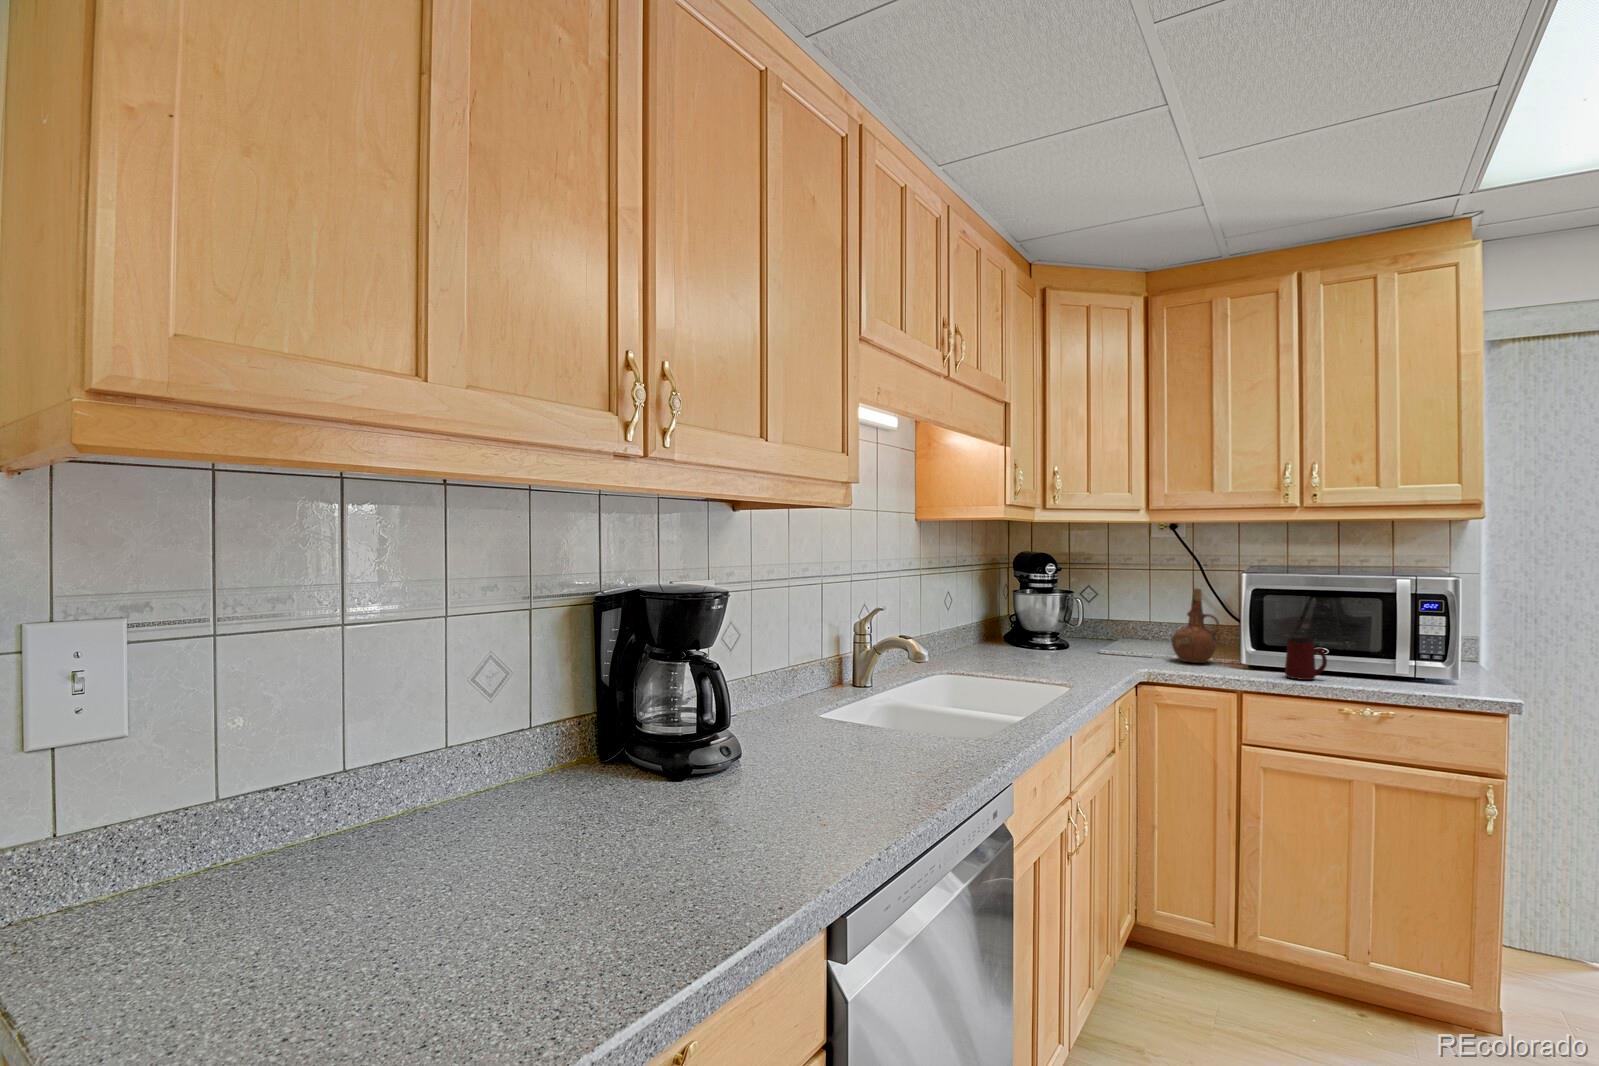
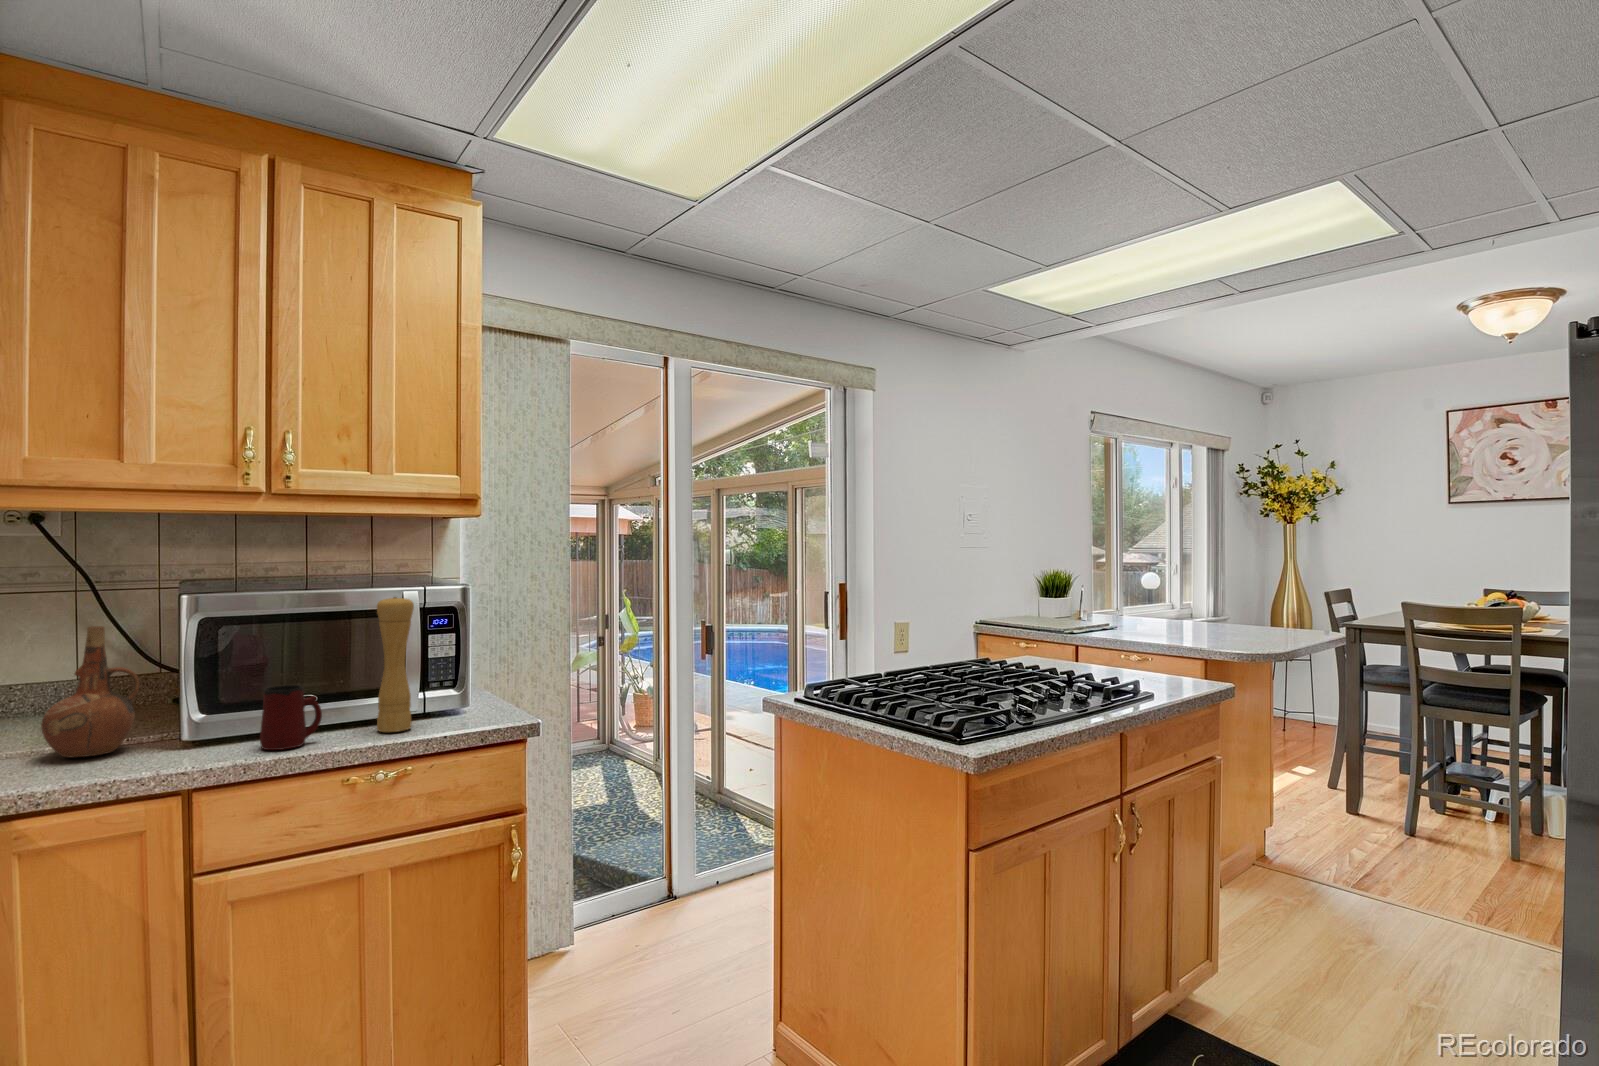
pepper mill: none [1371,582,1402,686] -> present [377,597,414,732]

